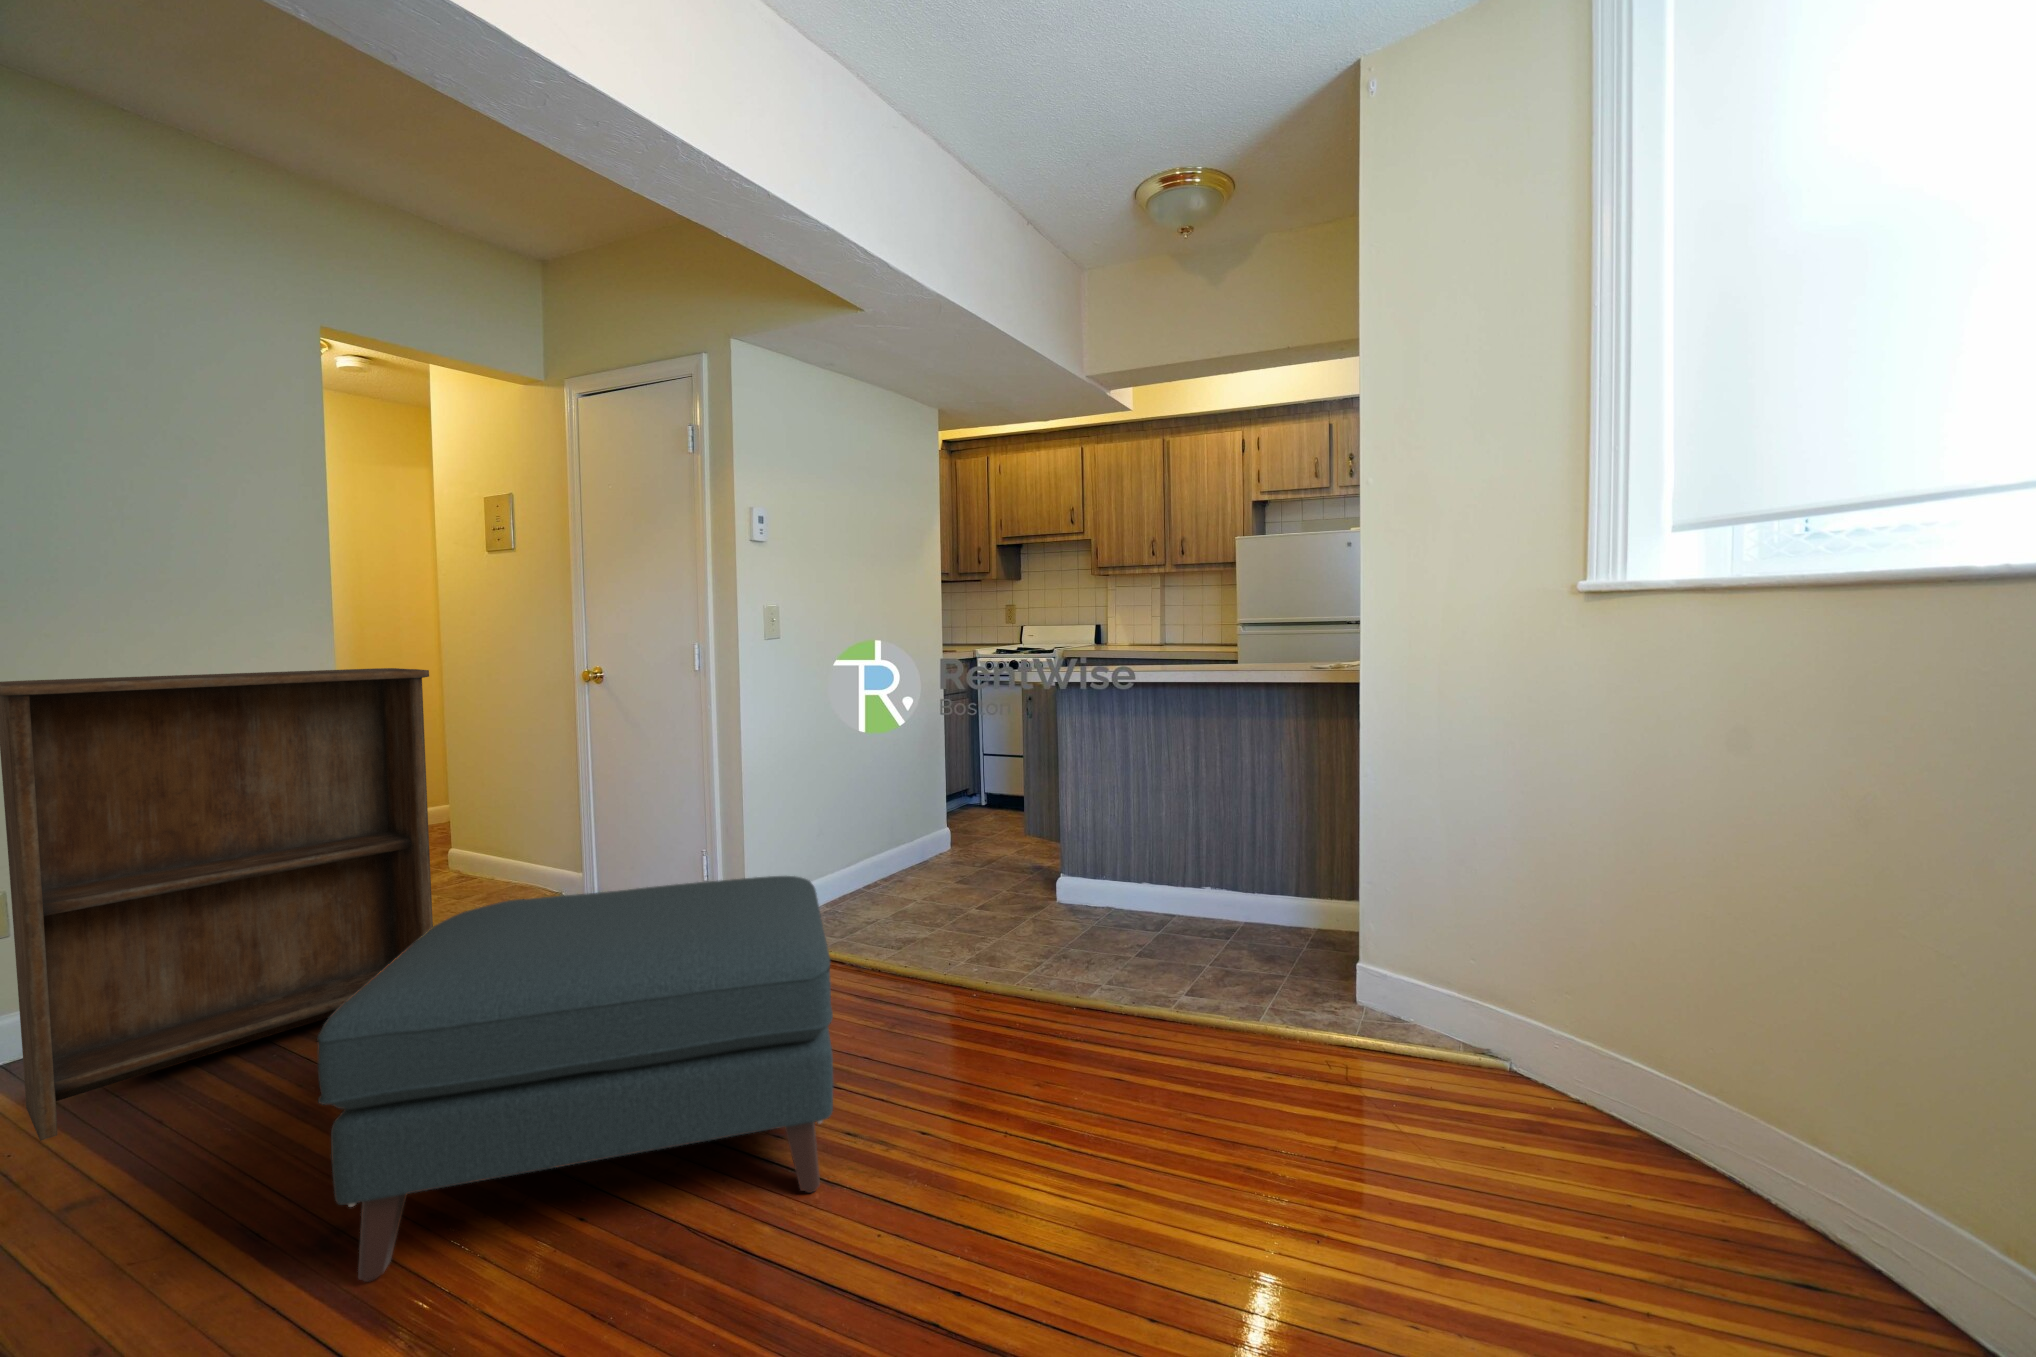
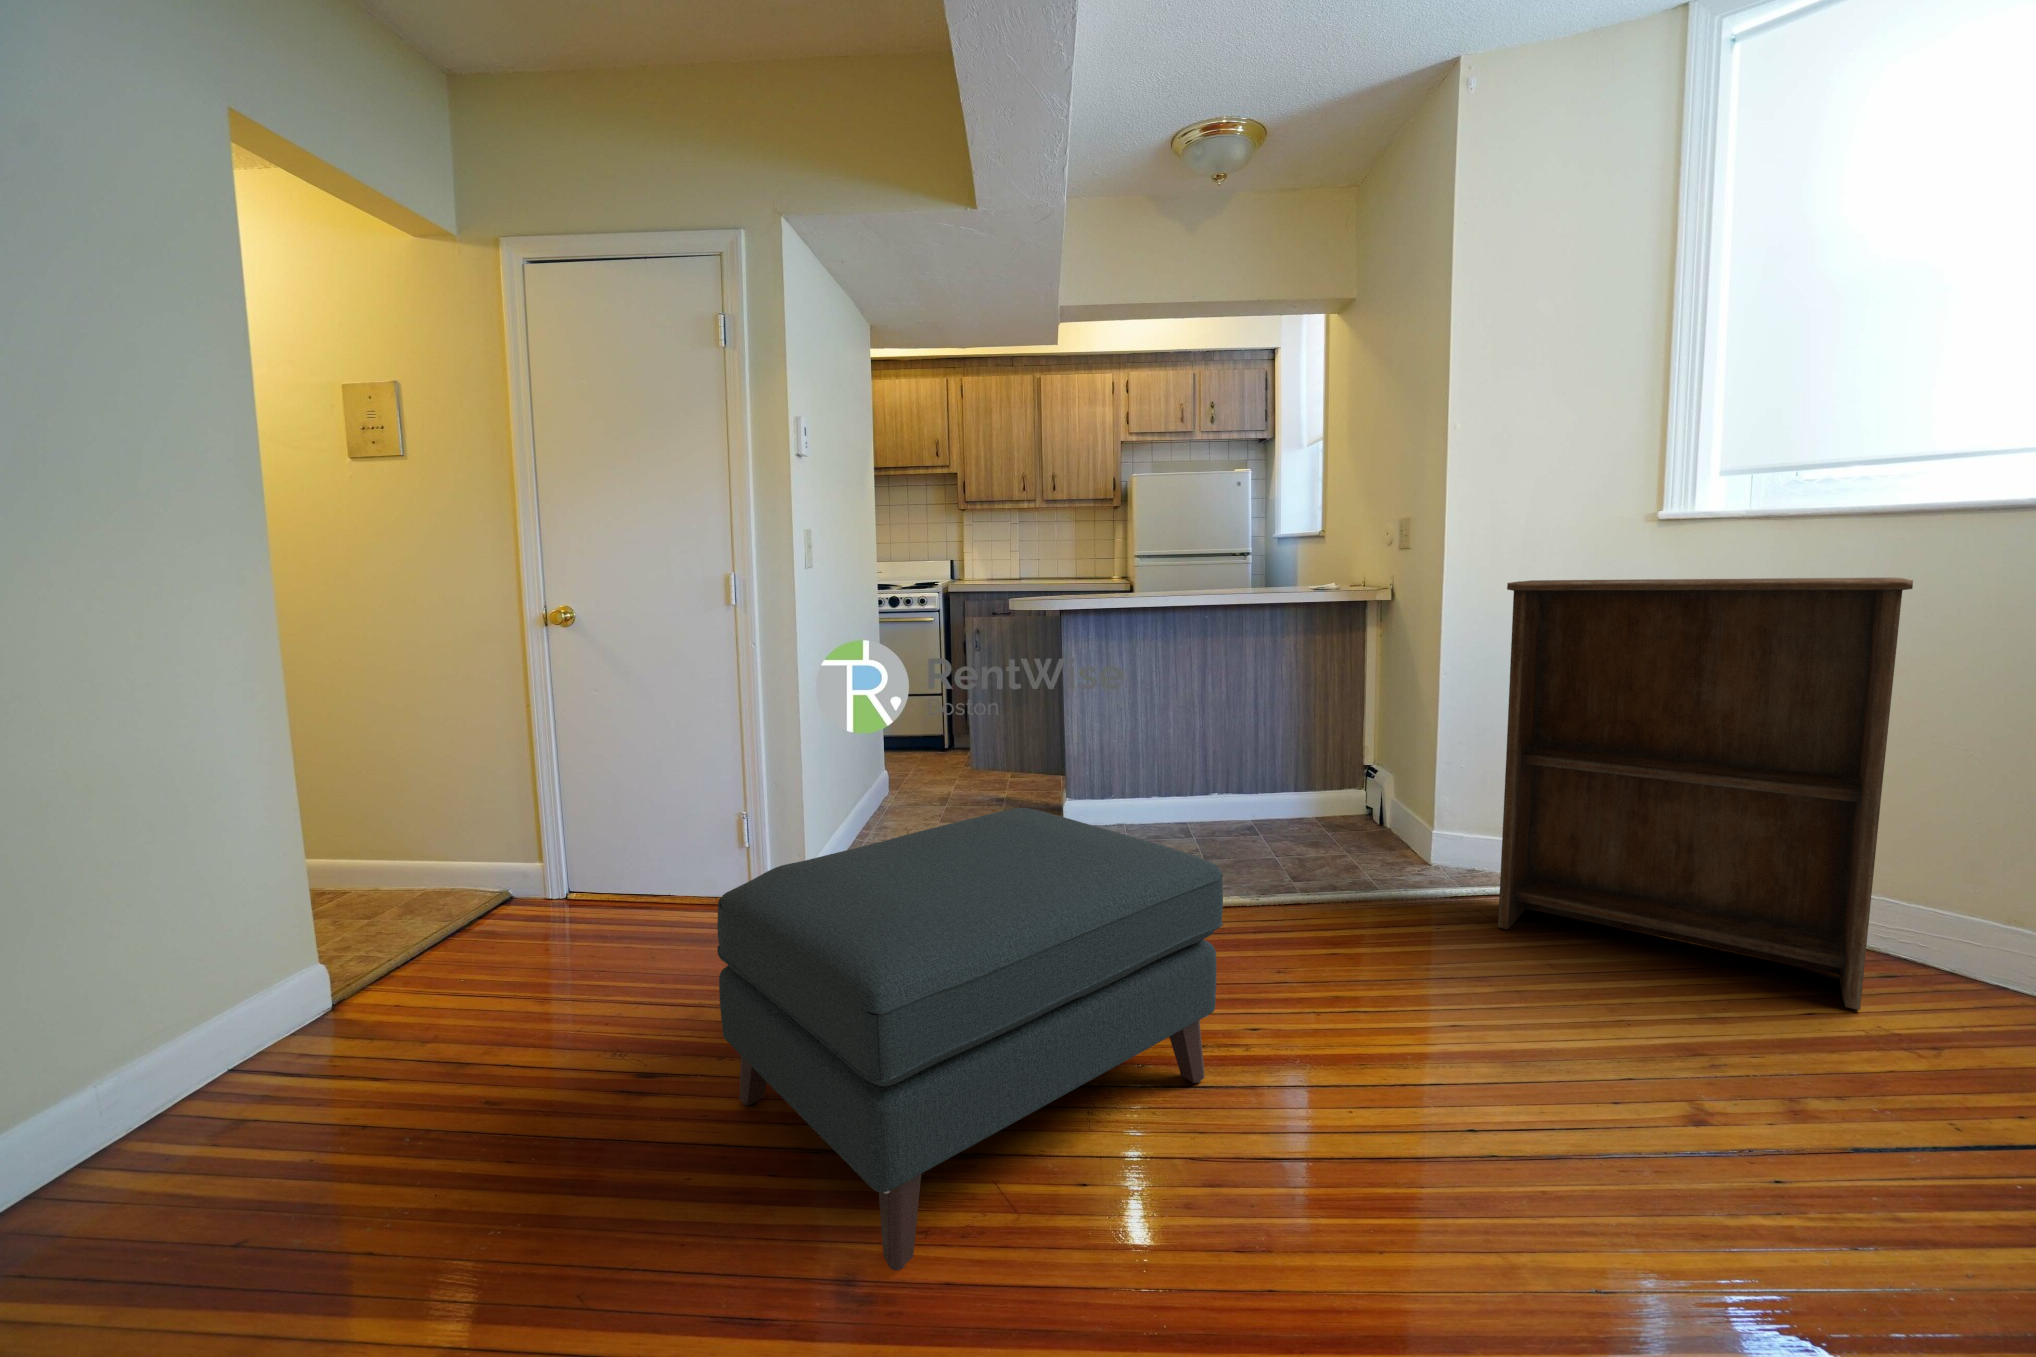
bookshelf: present [0,668,433,1141] -> present [1498,578,1913,1010]

